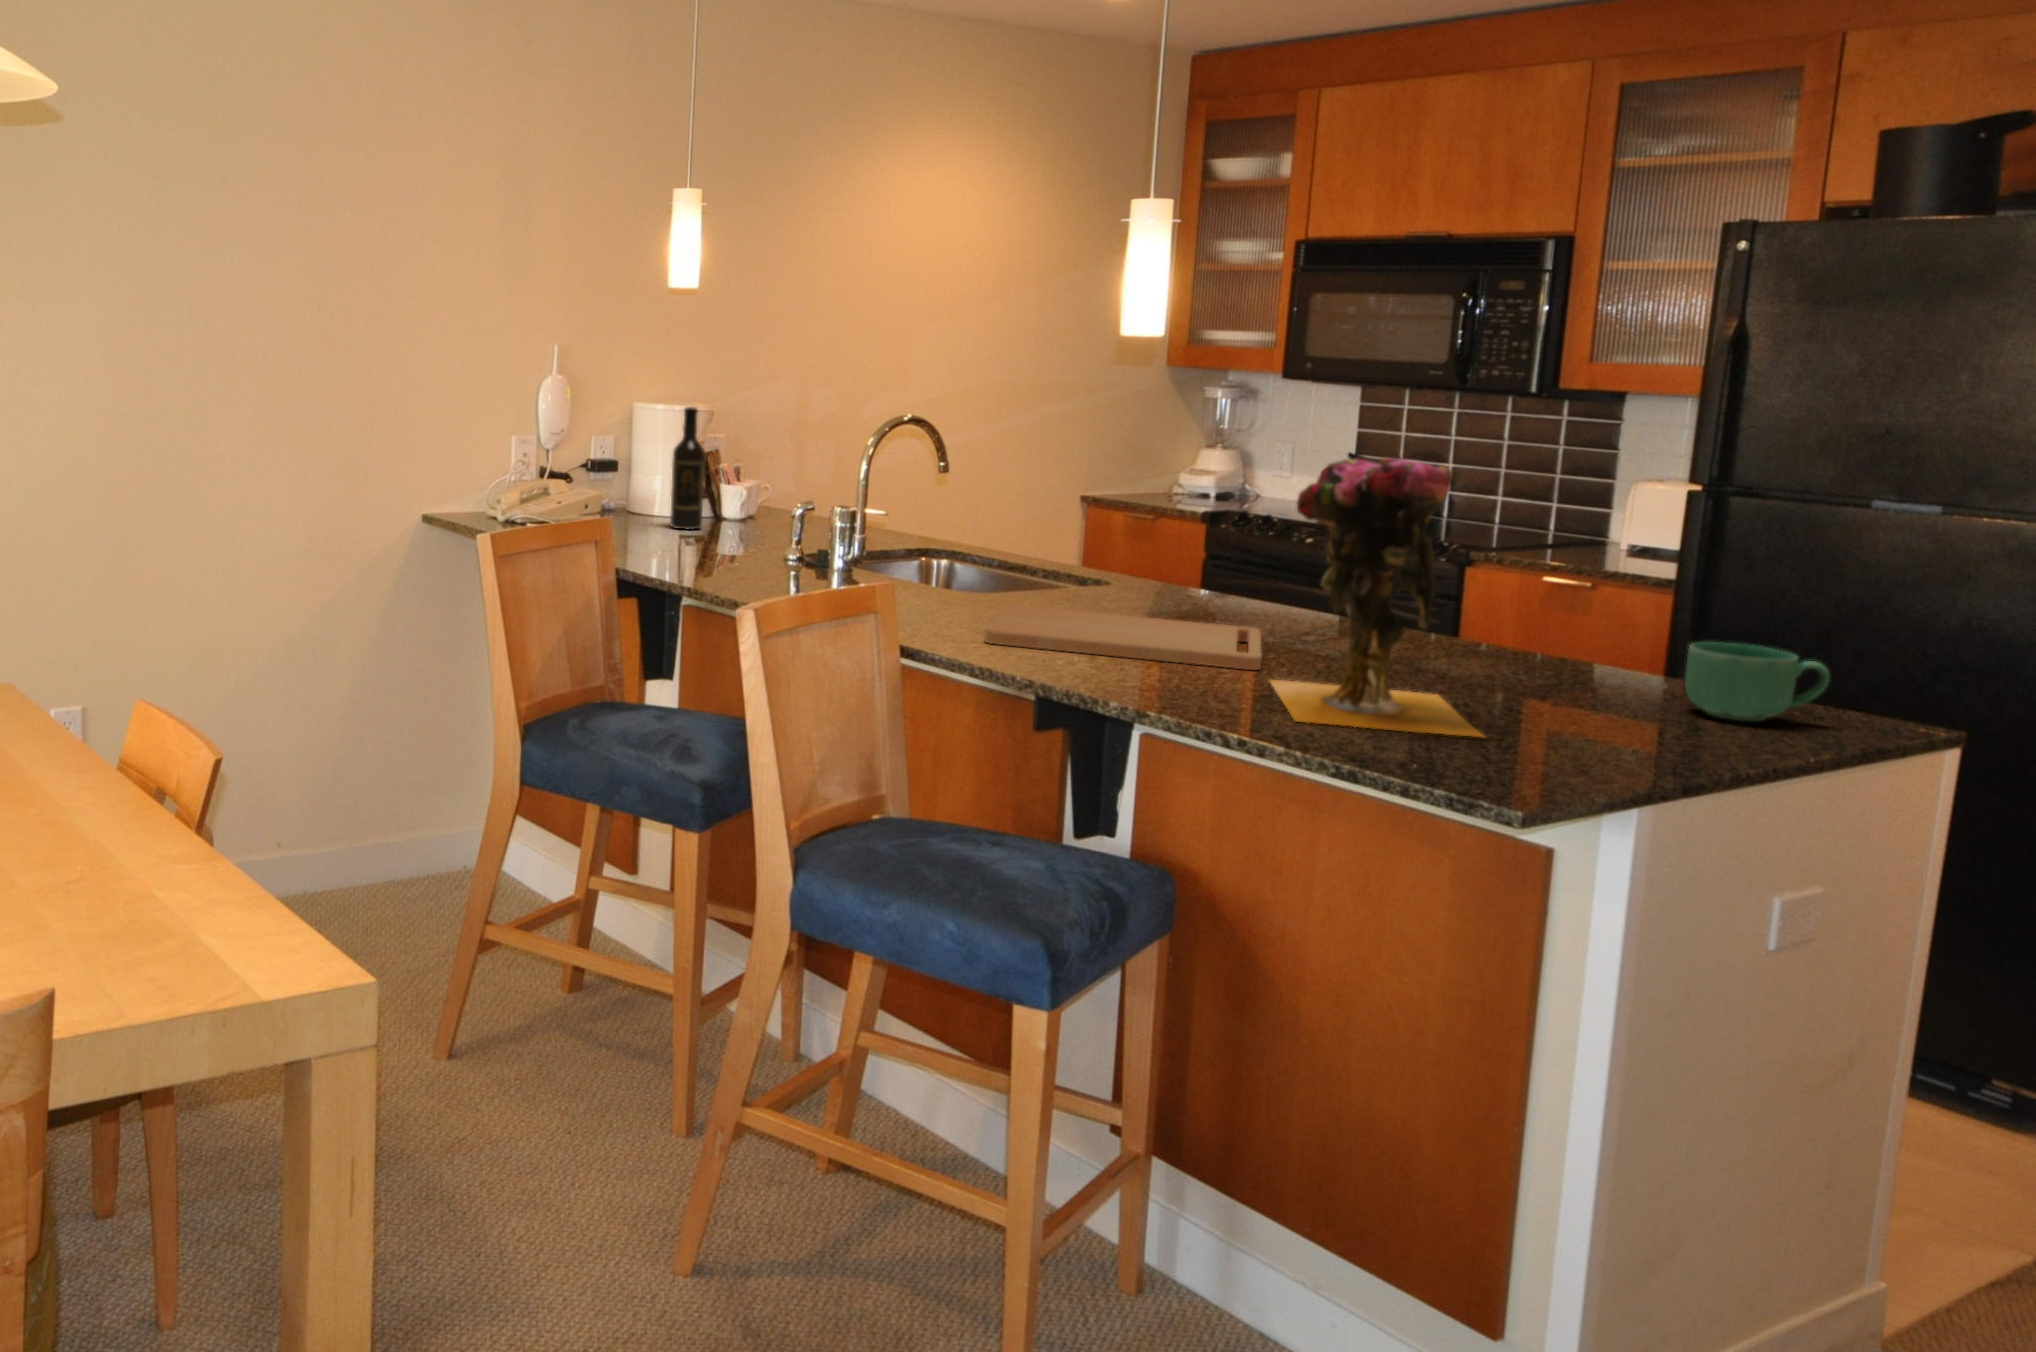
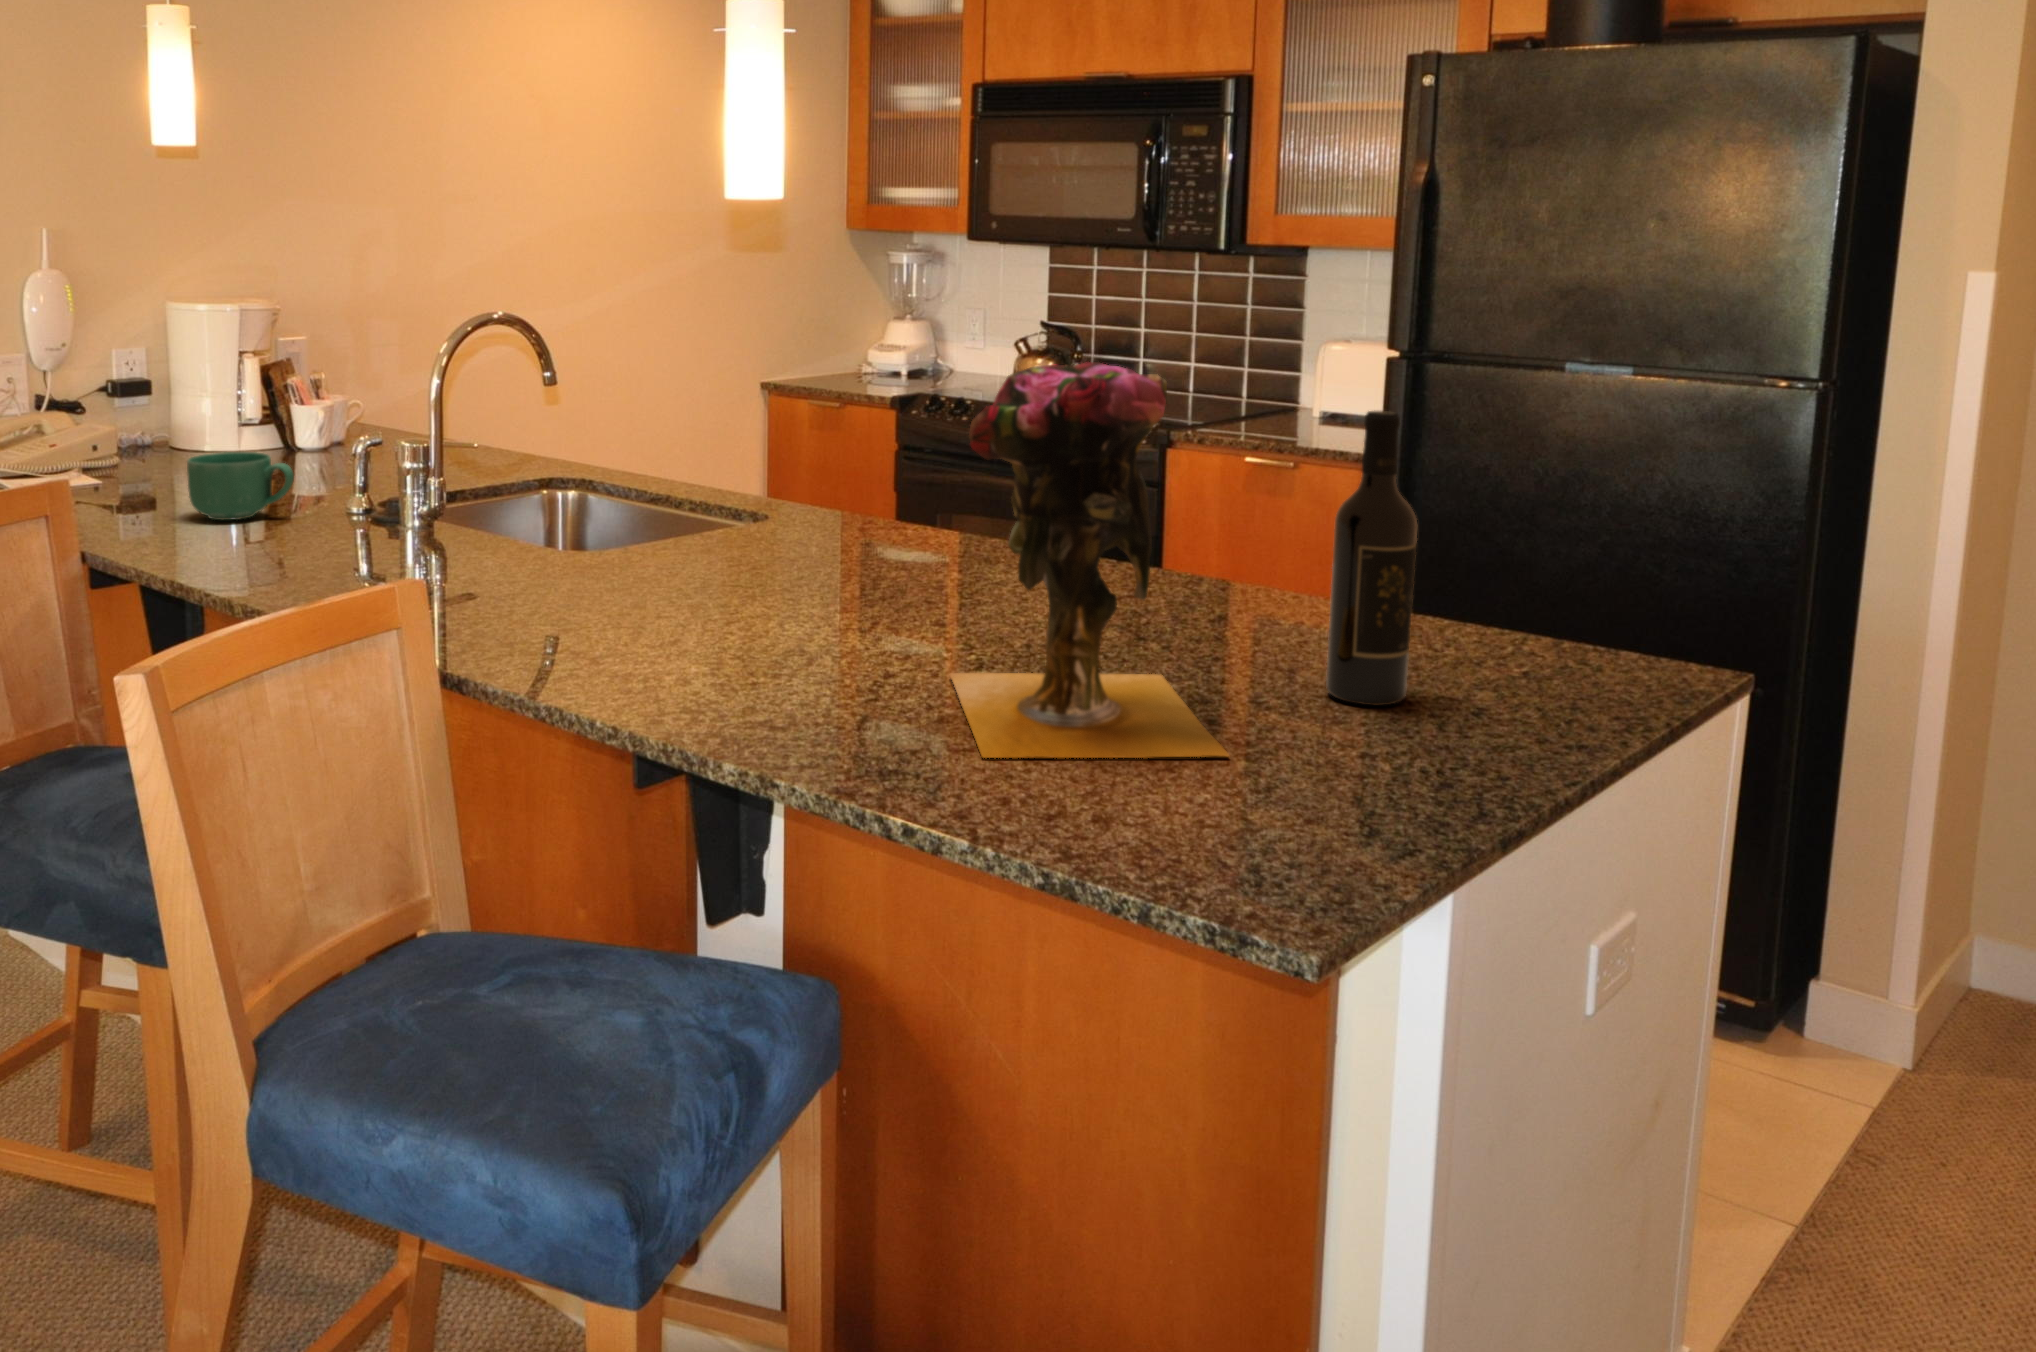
wine bottle: present [670,407,705,529] -> present [1326,411,1417,706]
cutting board: present [985,605,1262,670] -> none [579,572,943,655]
mug: present [1685,642,1830,721] -> present [187,452,294,520]

